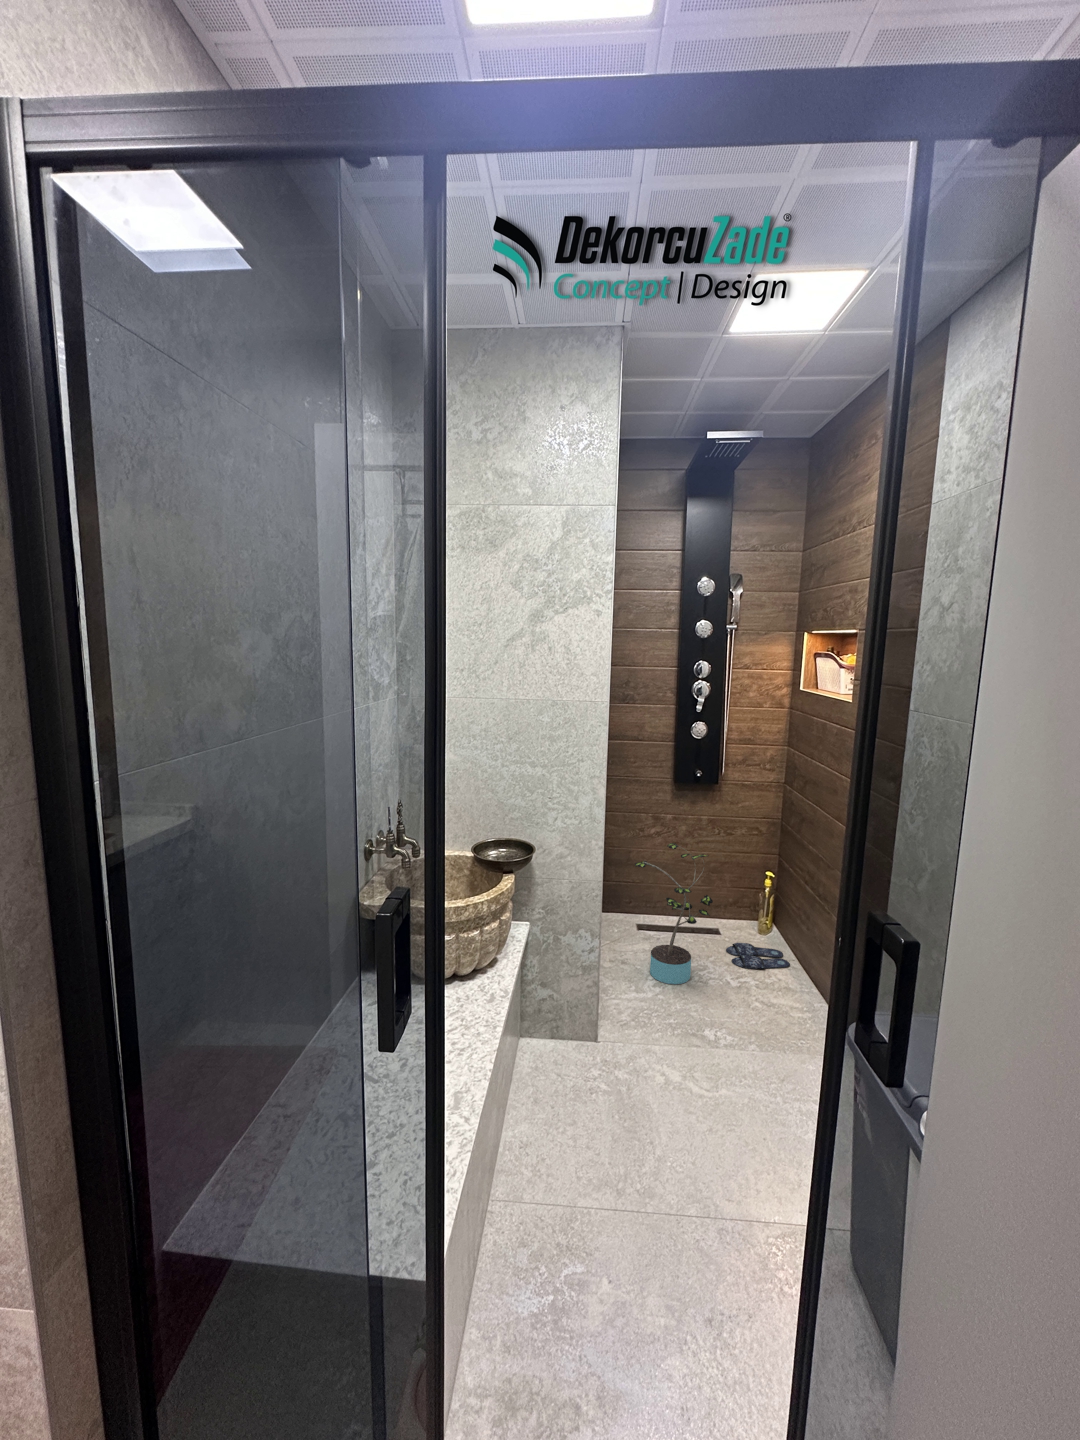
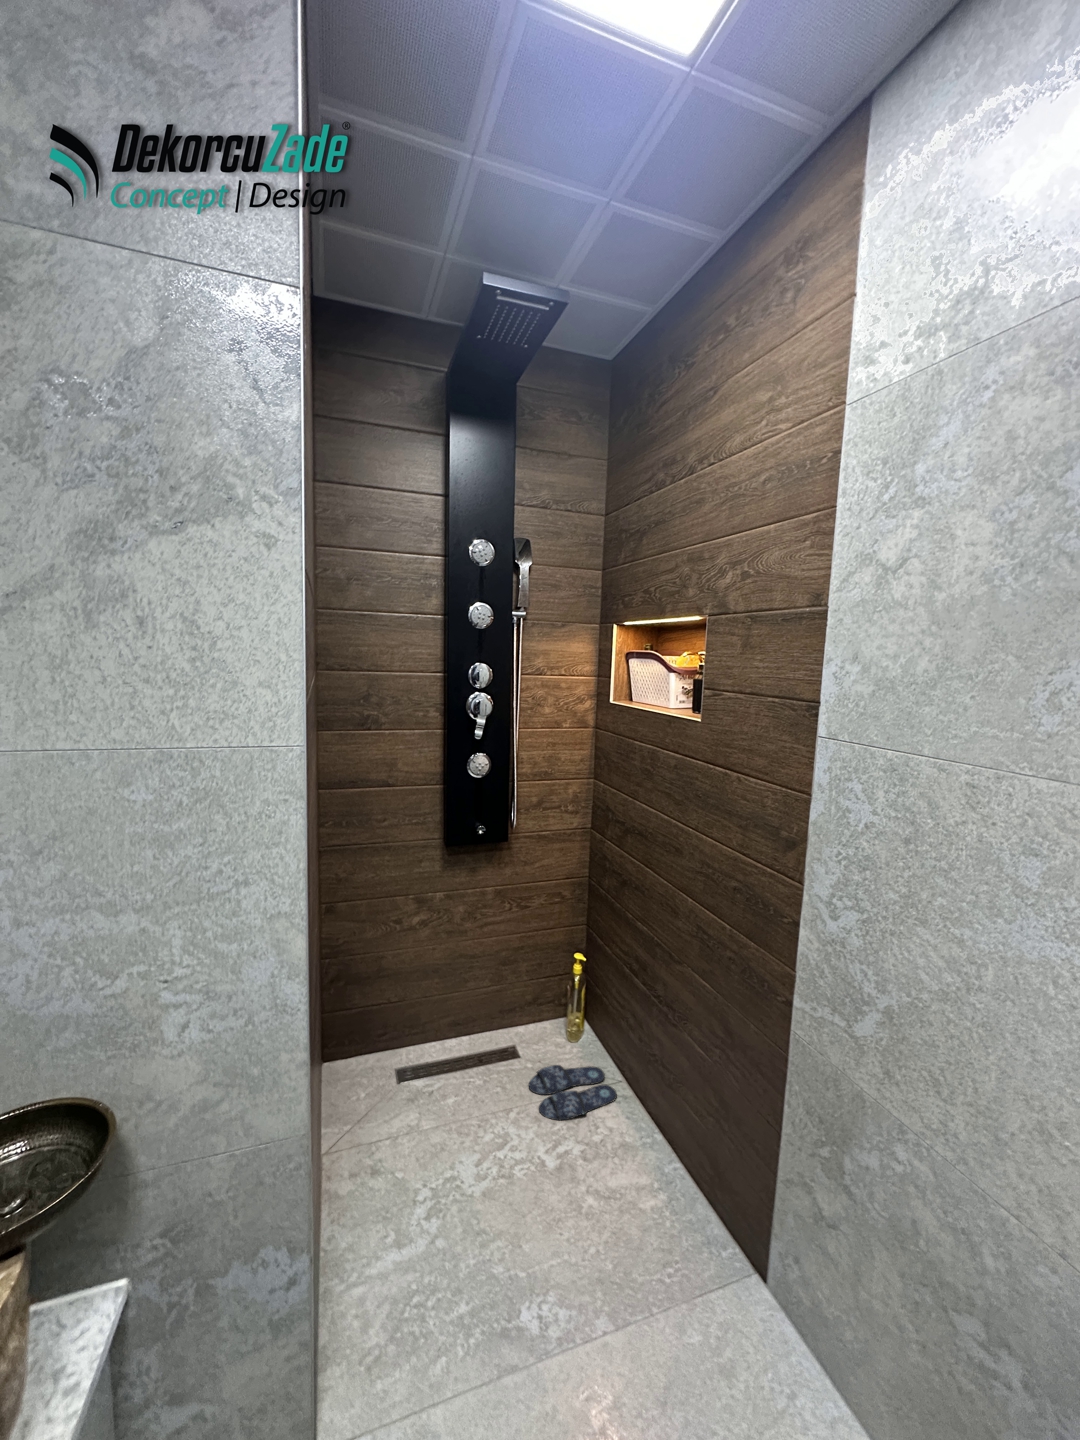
potted plant: present [635,843,713,984] -> none [383,953,514,1200]

